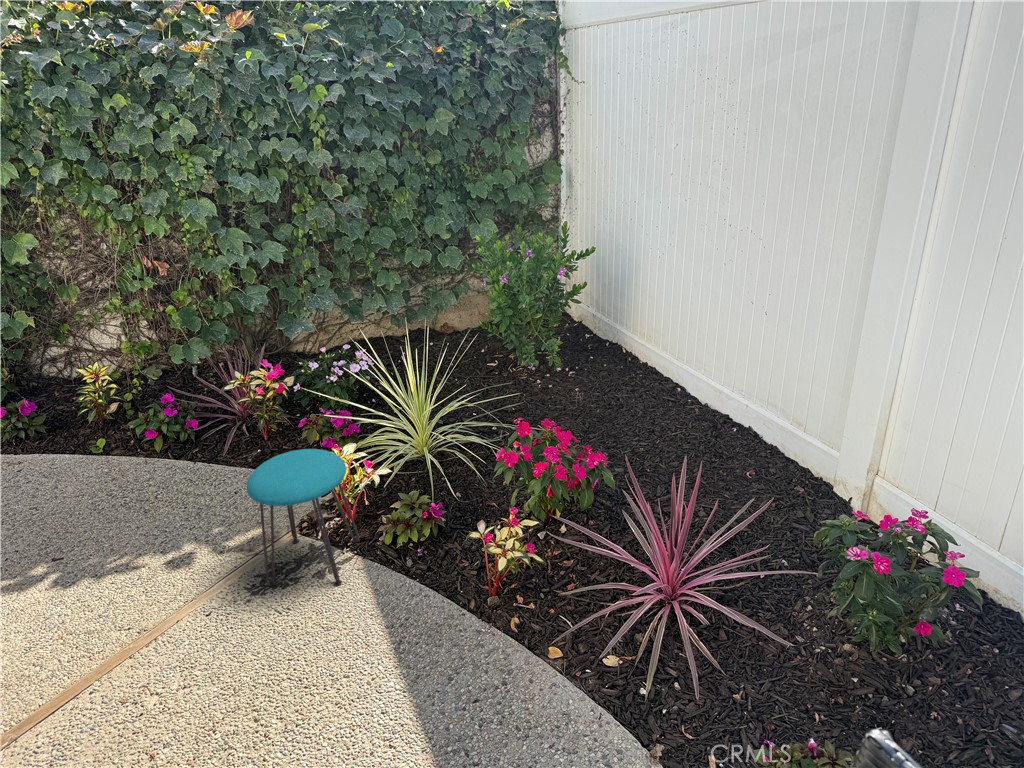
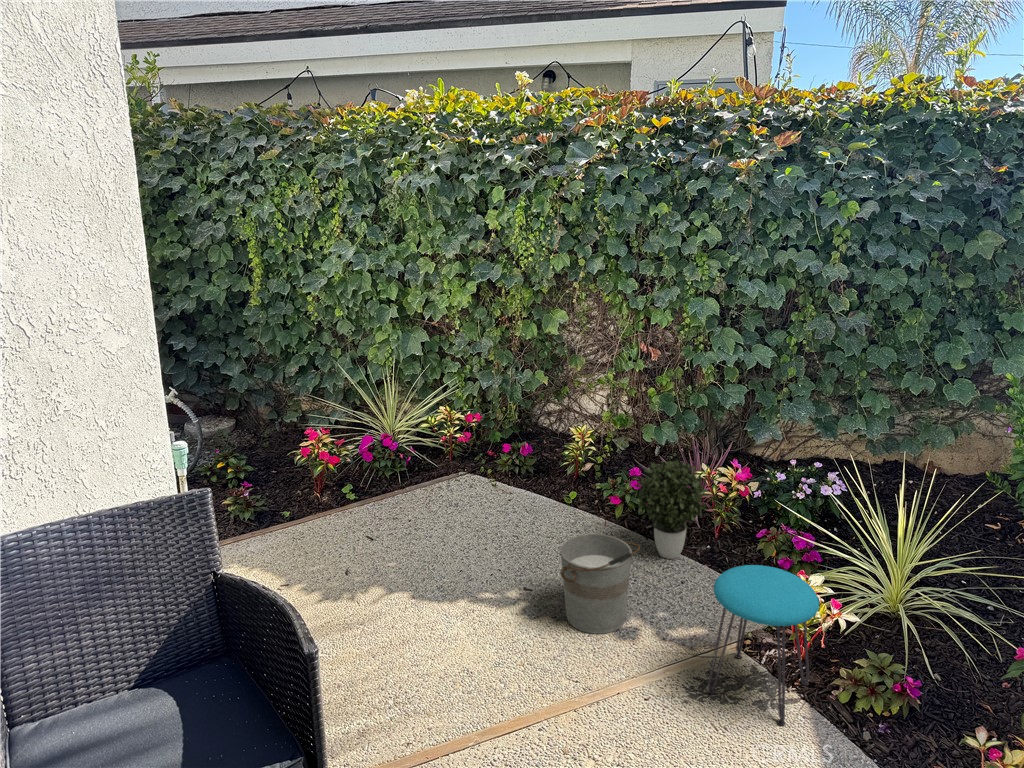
potted plant: none [159,374,246,476] -> present [636,461,707,559]
bucket: none [73,472,177,582] -> present [560,534,640,634]

